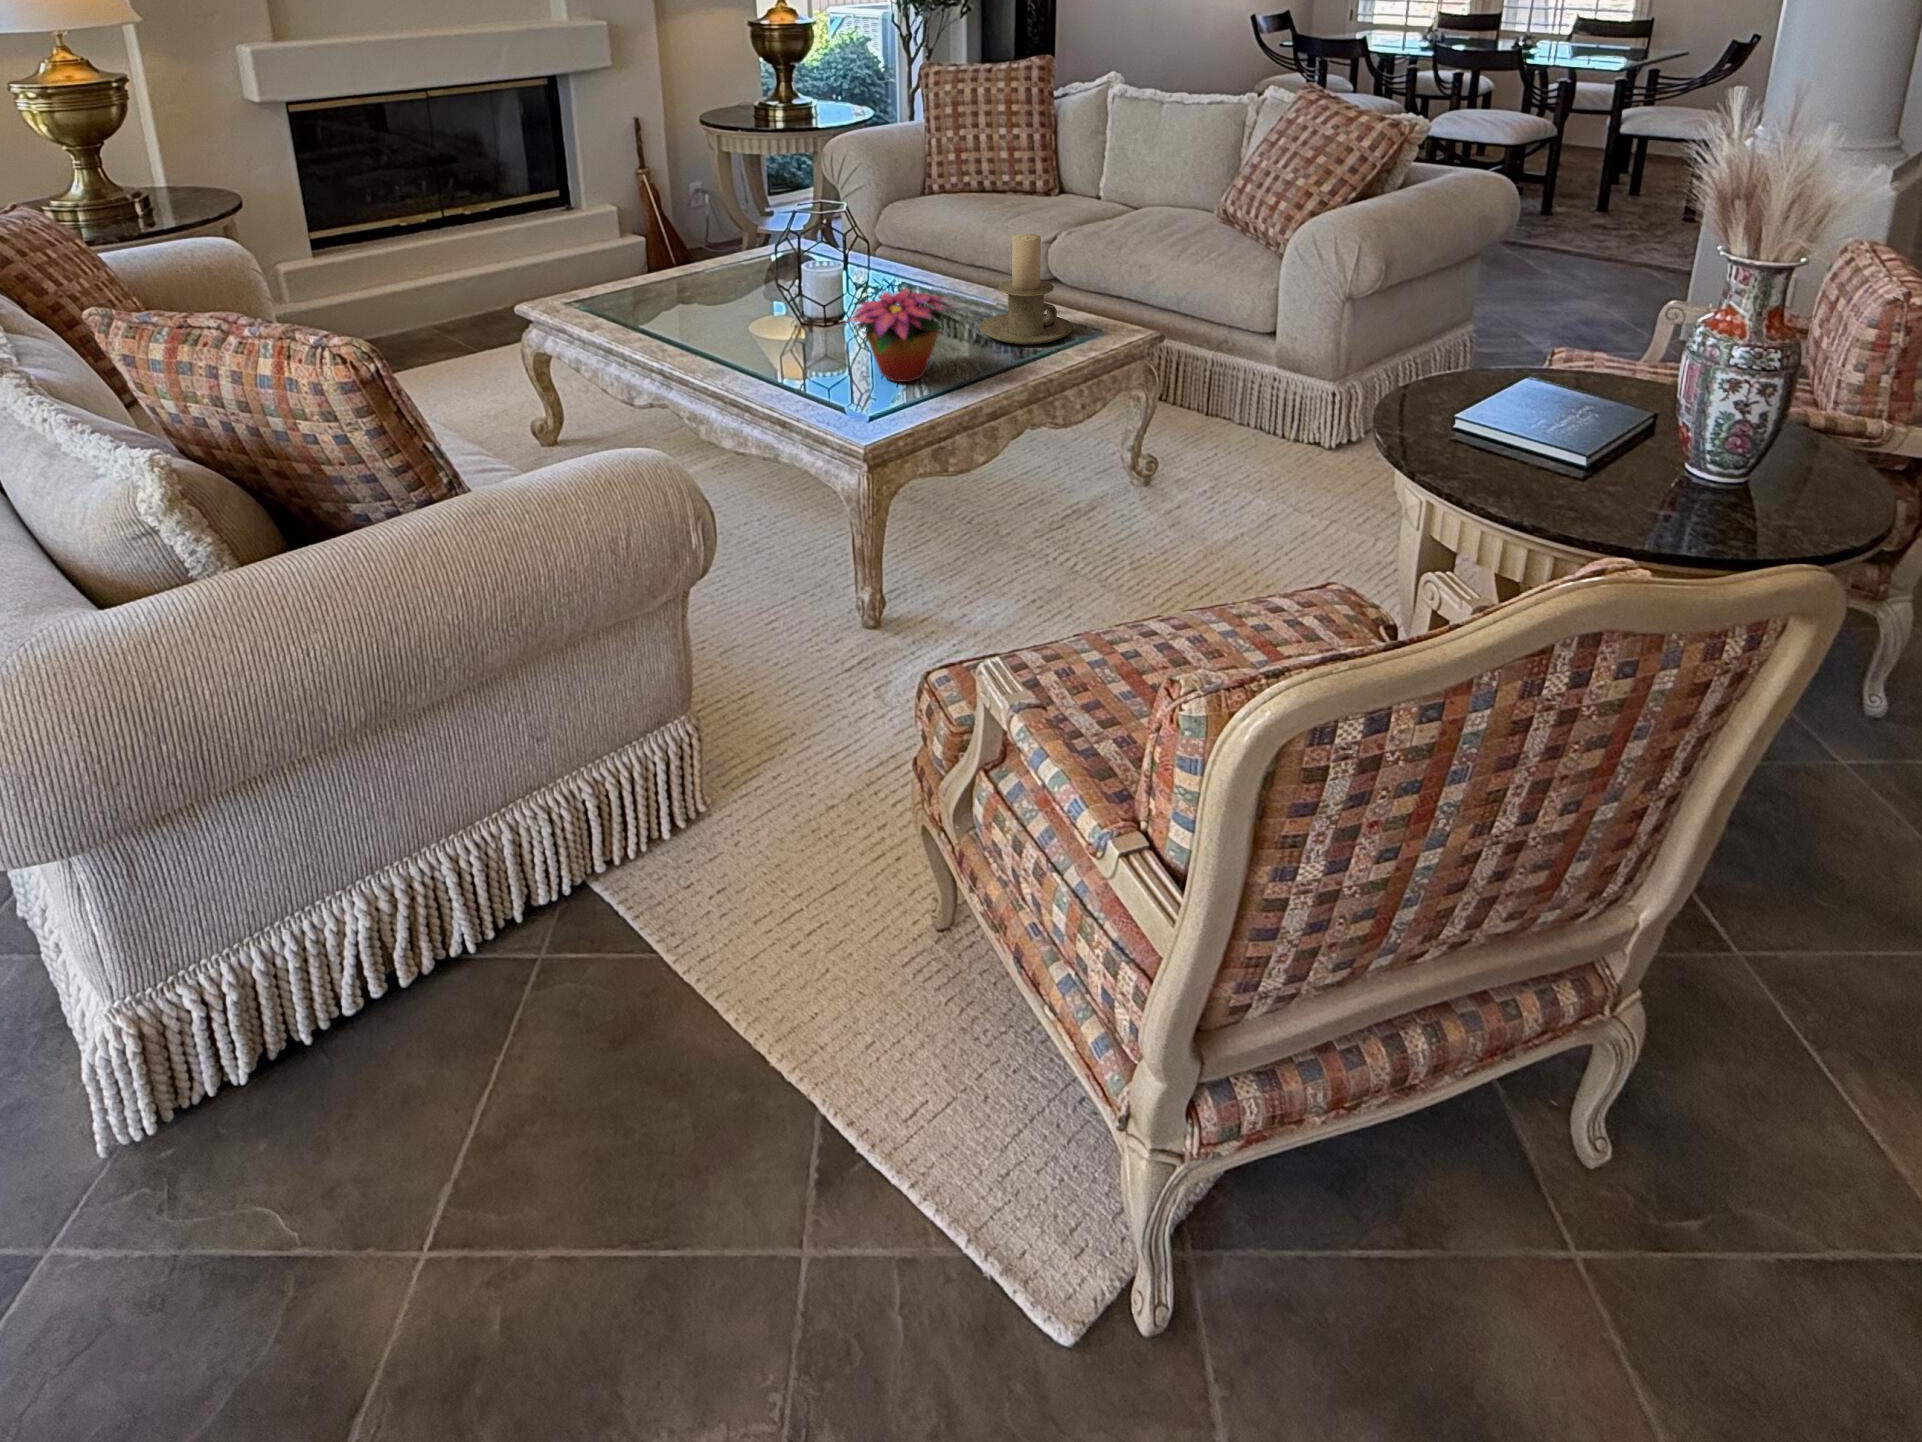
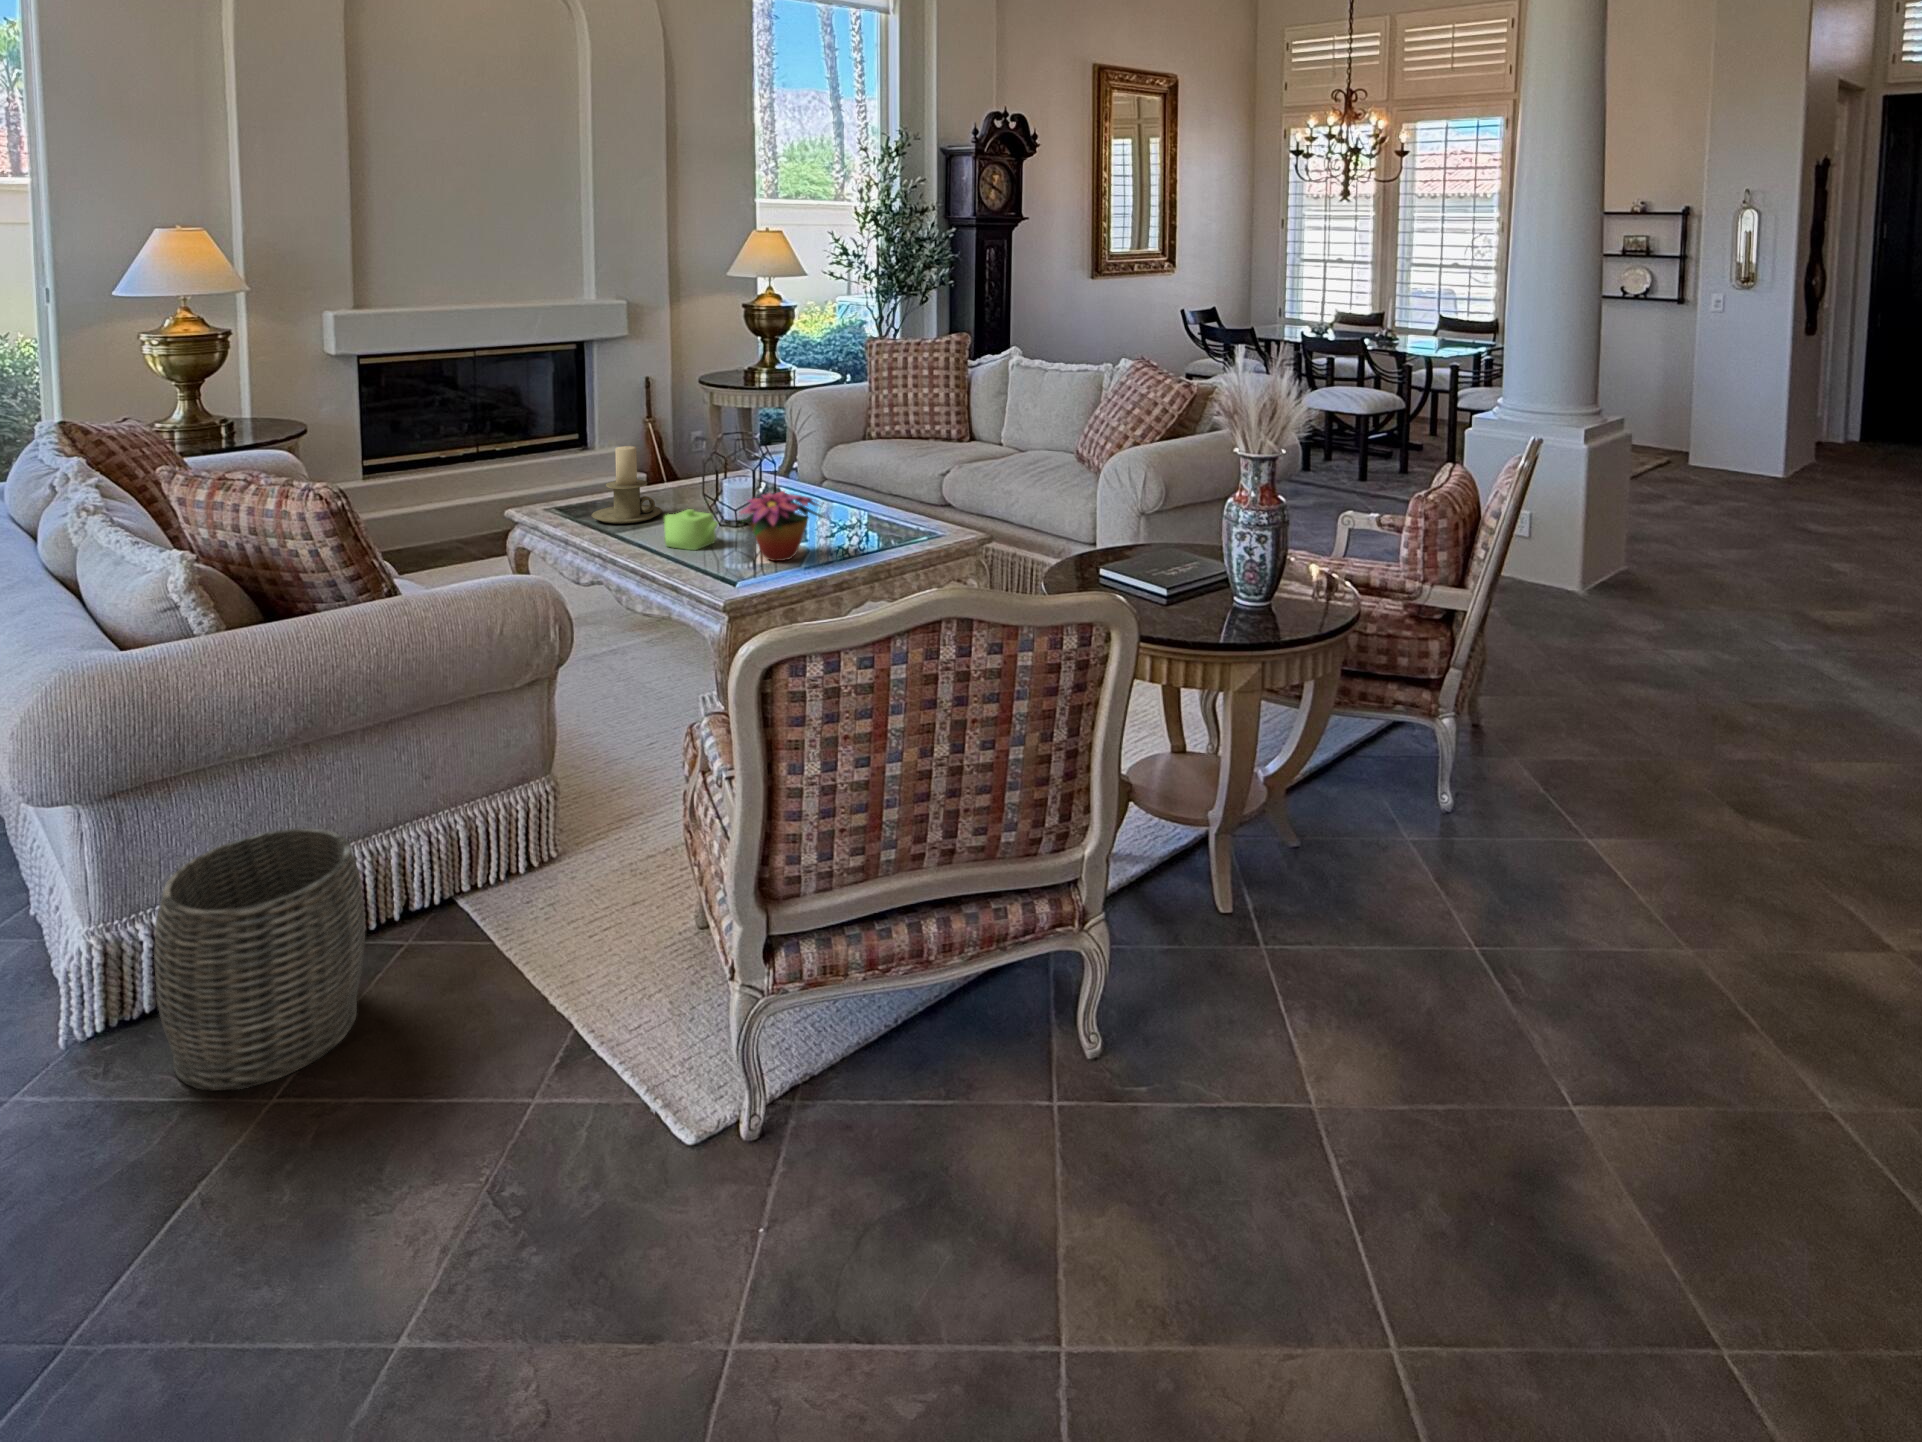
candle holder: present [978,234,1073,345] -> present [591,446,662,524]
teapot: none [736,311,812,366] -> present [664,509,718,550]
woven basket: none [217,847,509,1236] -> present [154,828,365,1091]

